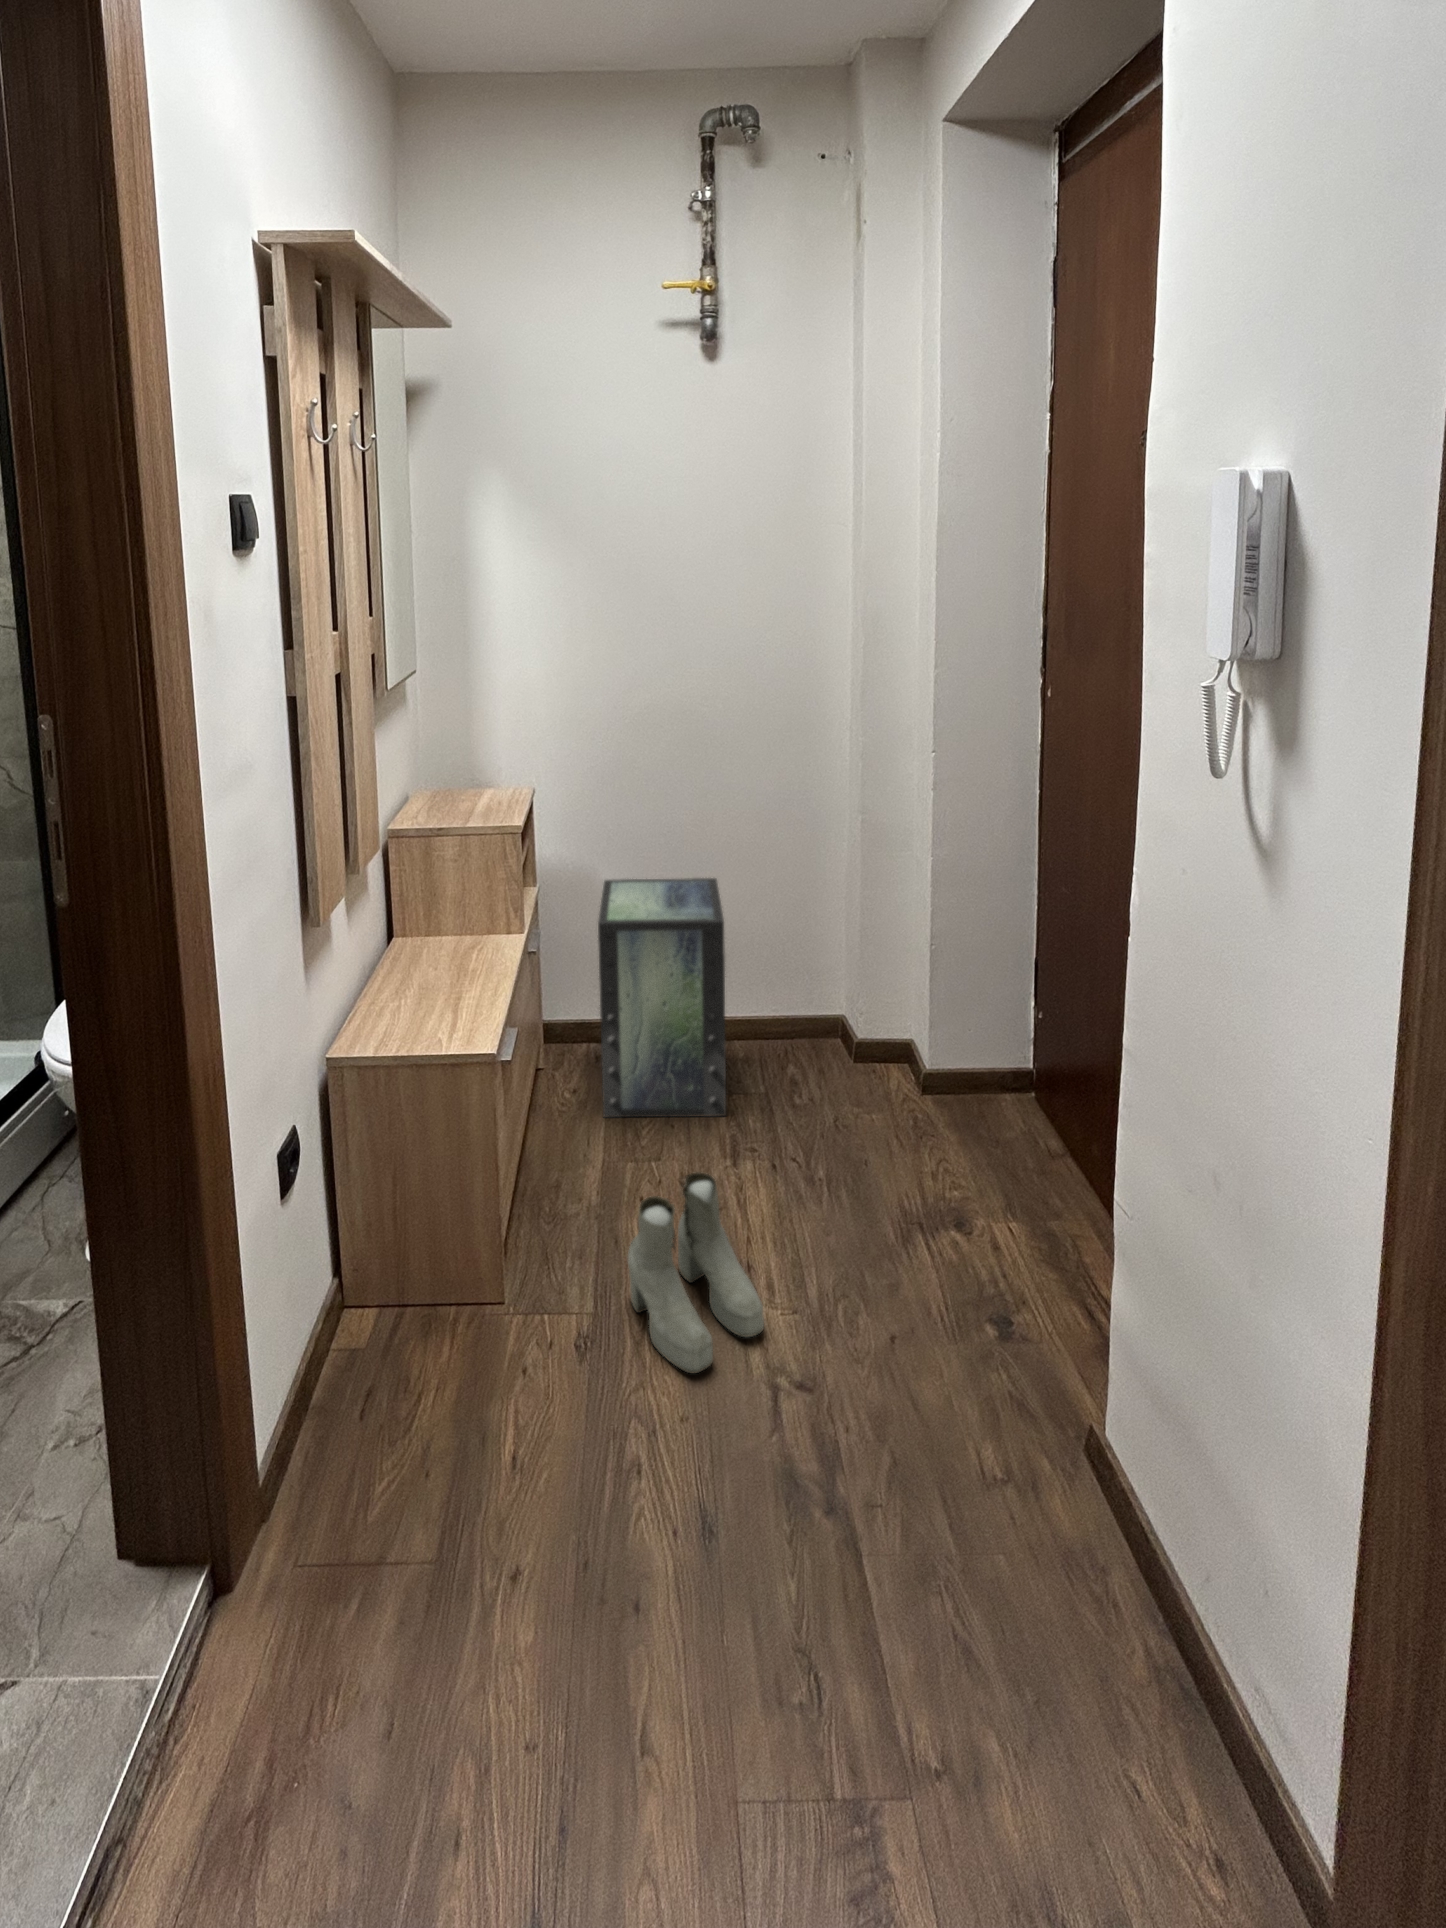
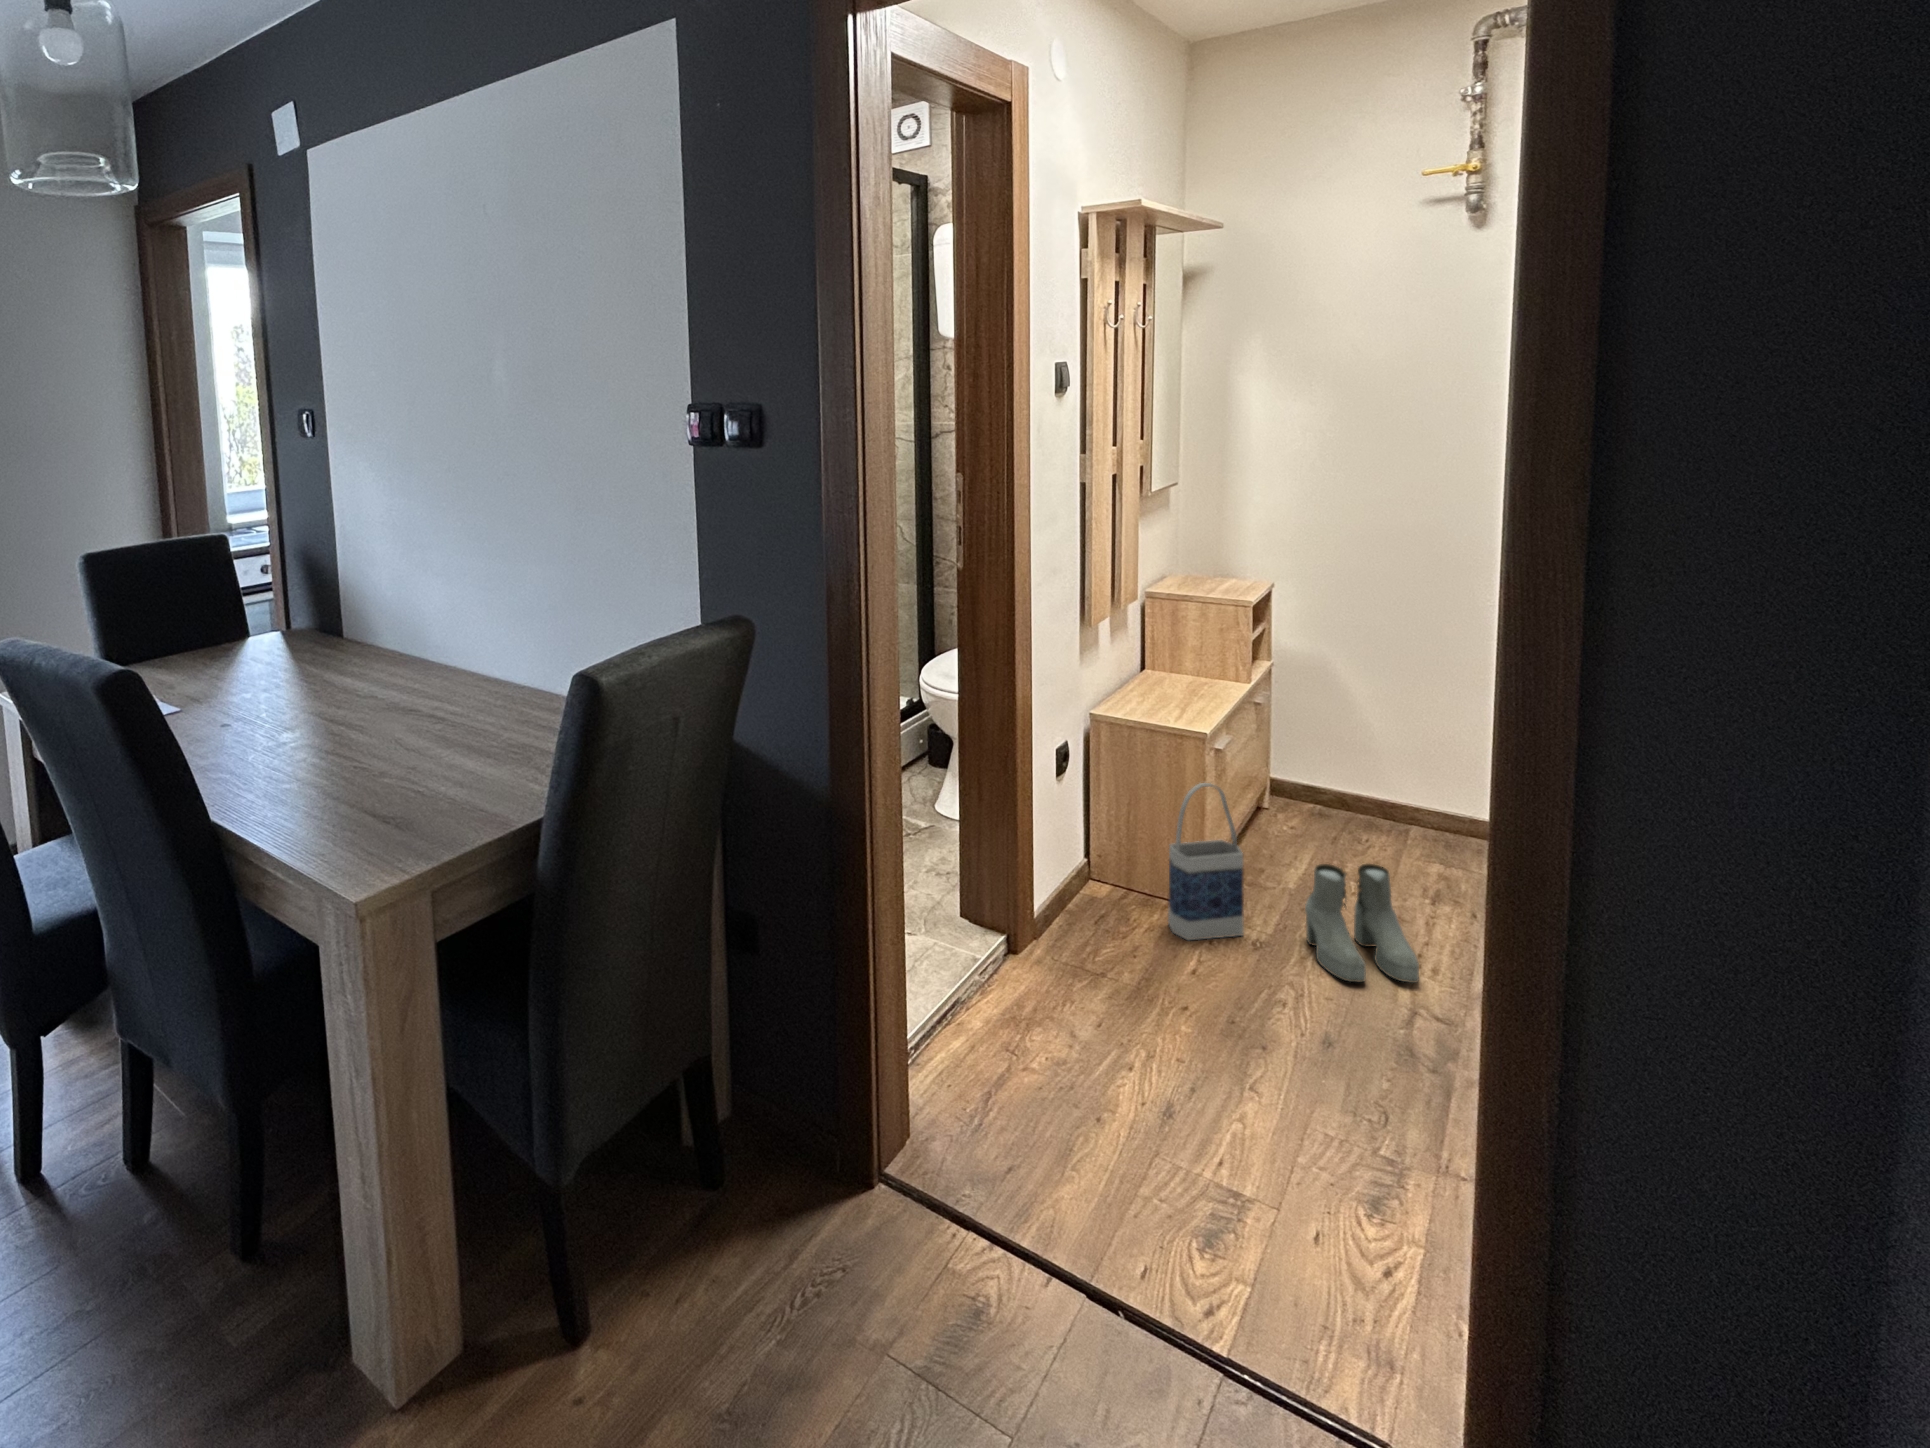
storage box: present [598,878,726,1117] -> none [1315,669,1456,878]
bag: none [457,1137,560,1389] -> present [1168,783,1244,940]

